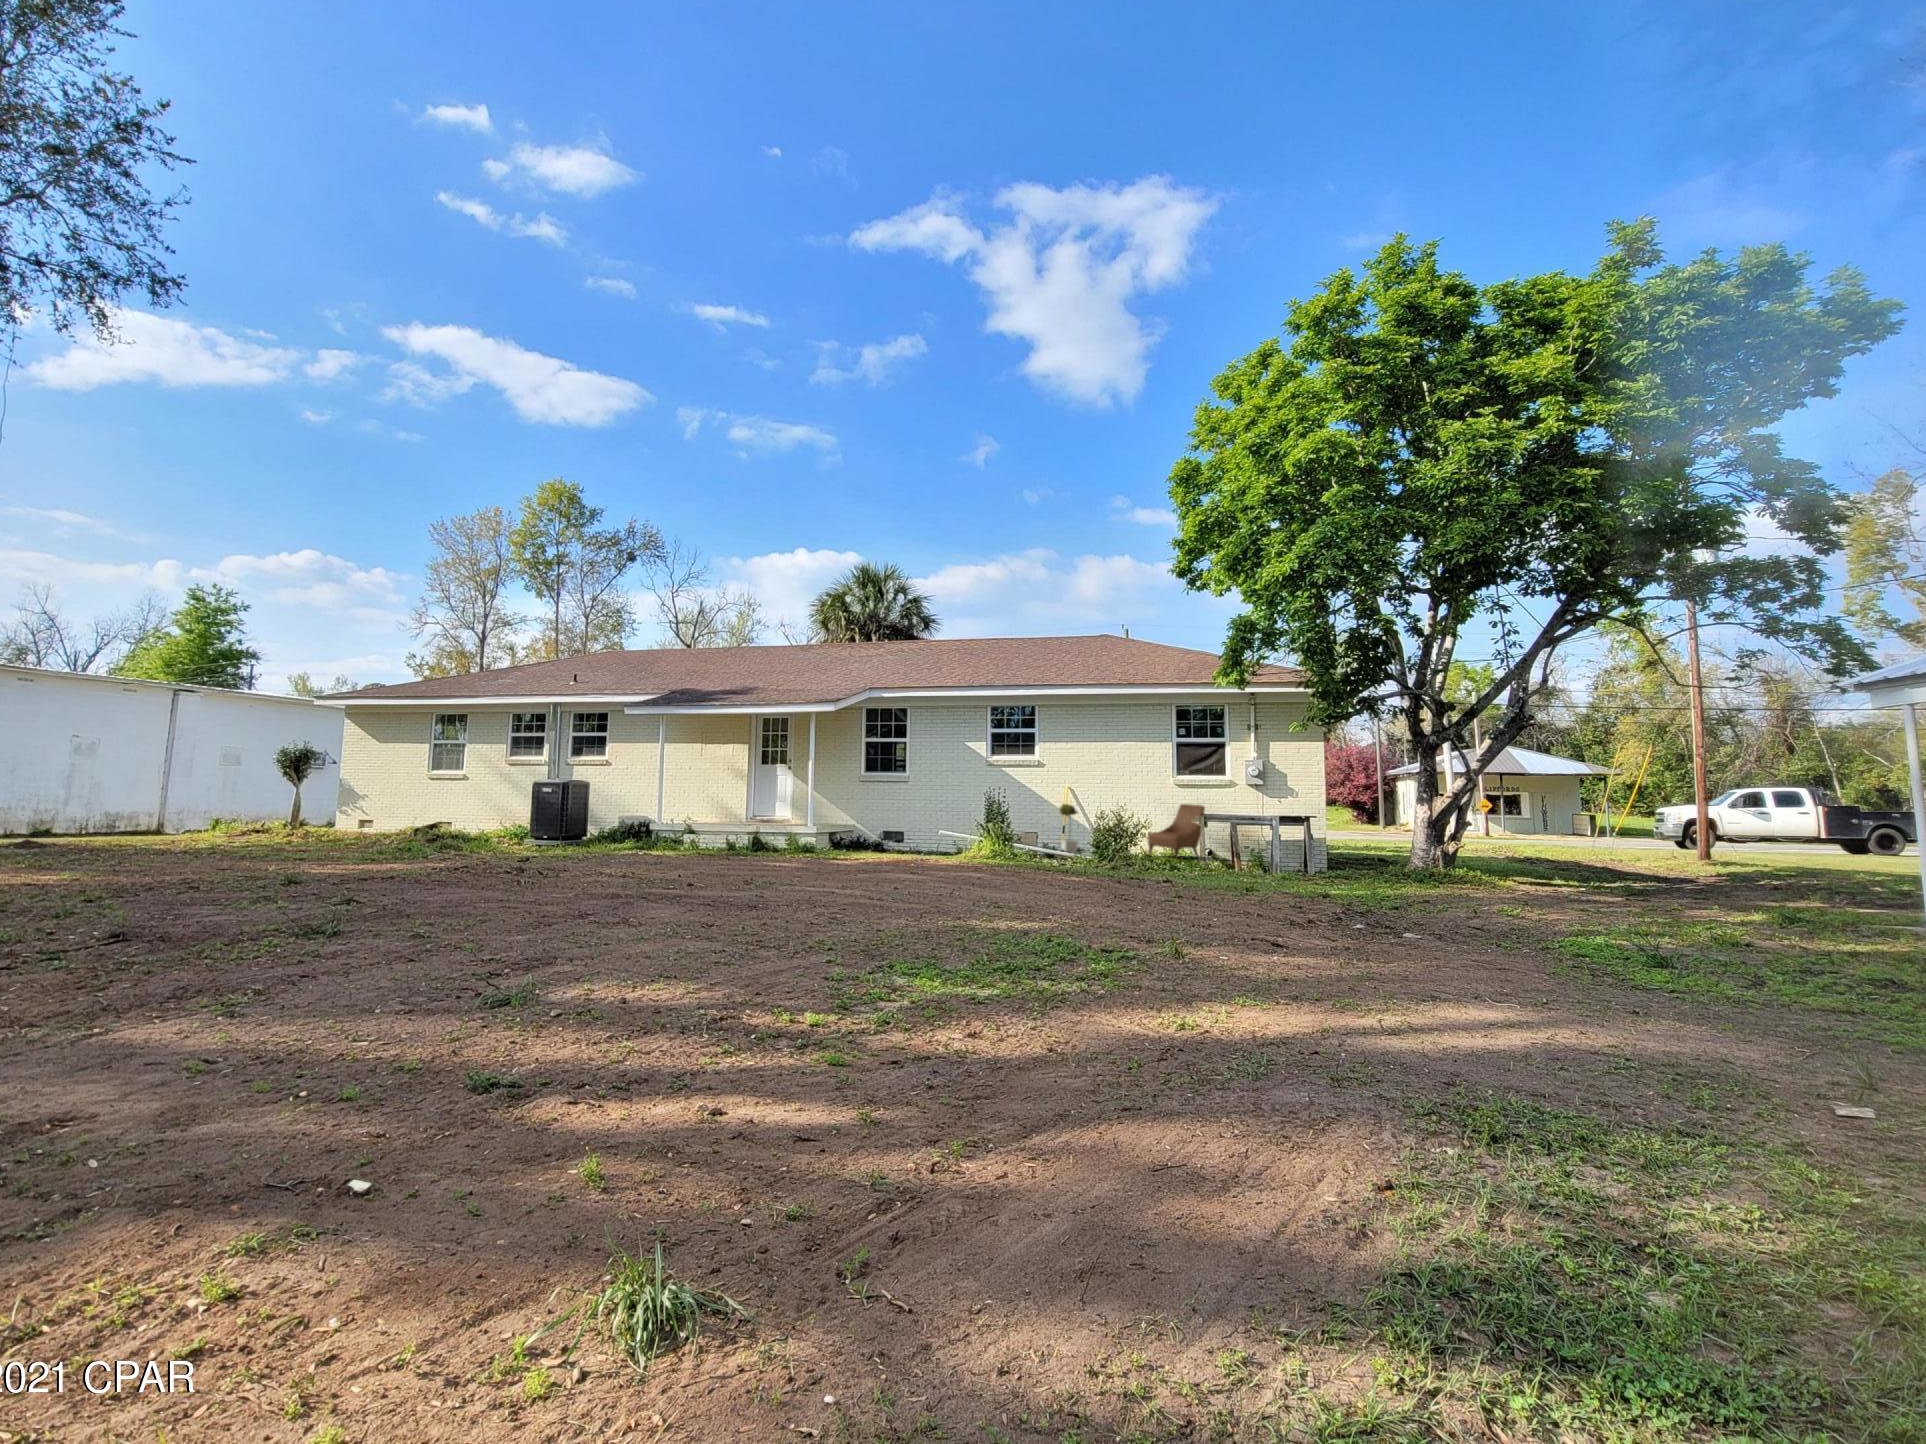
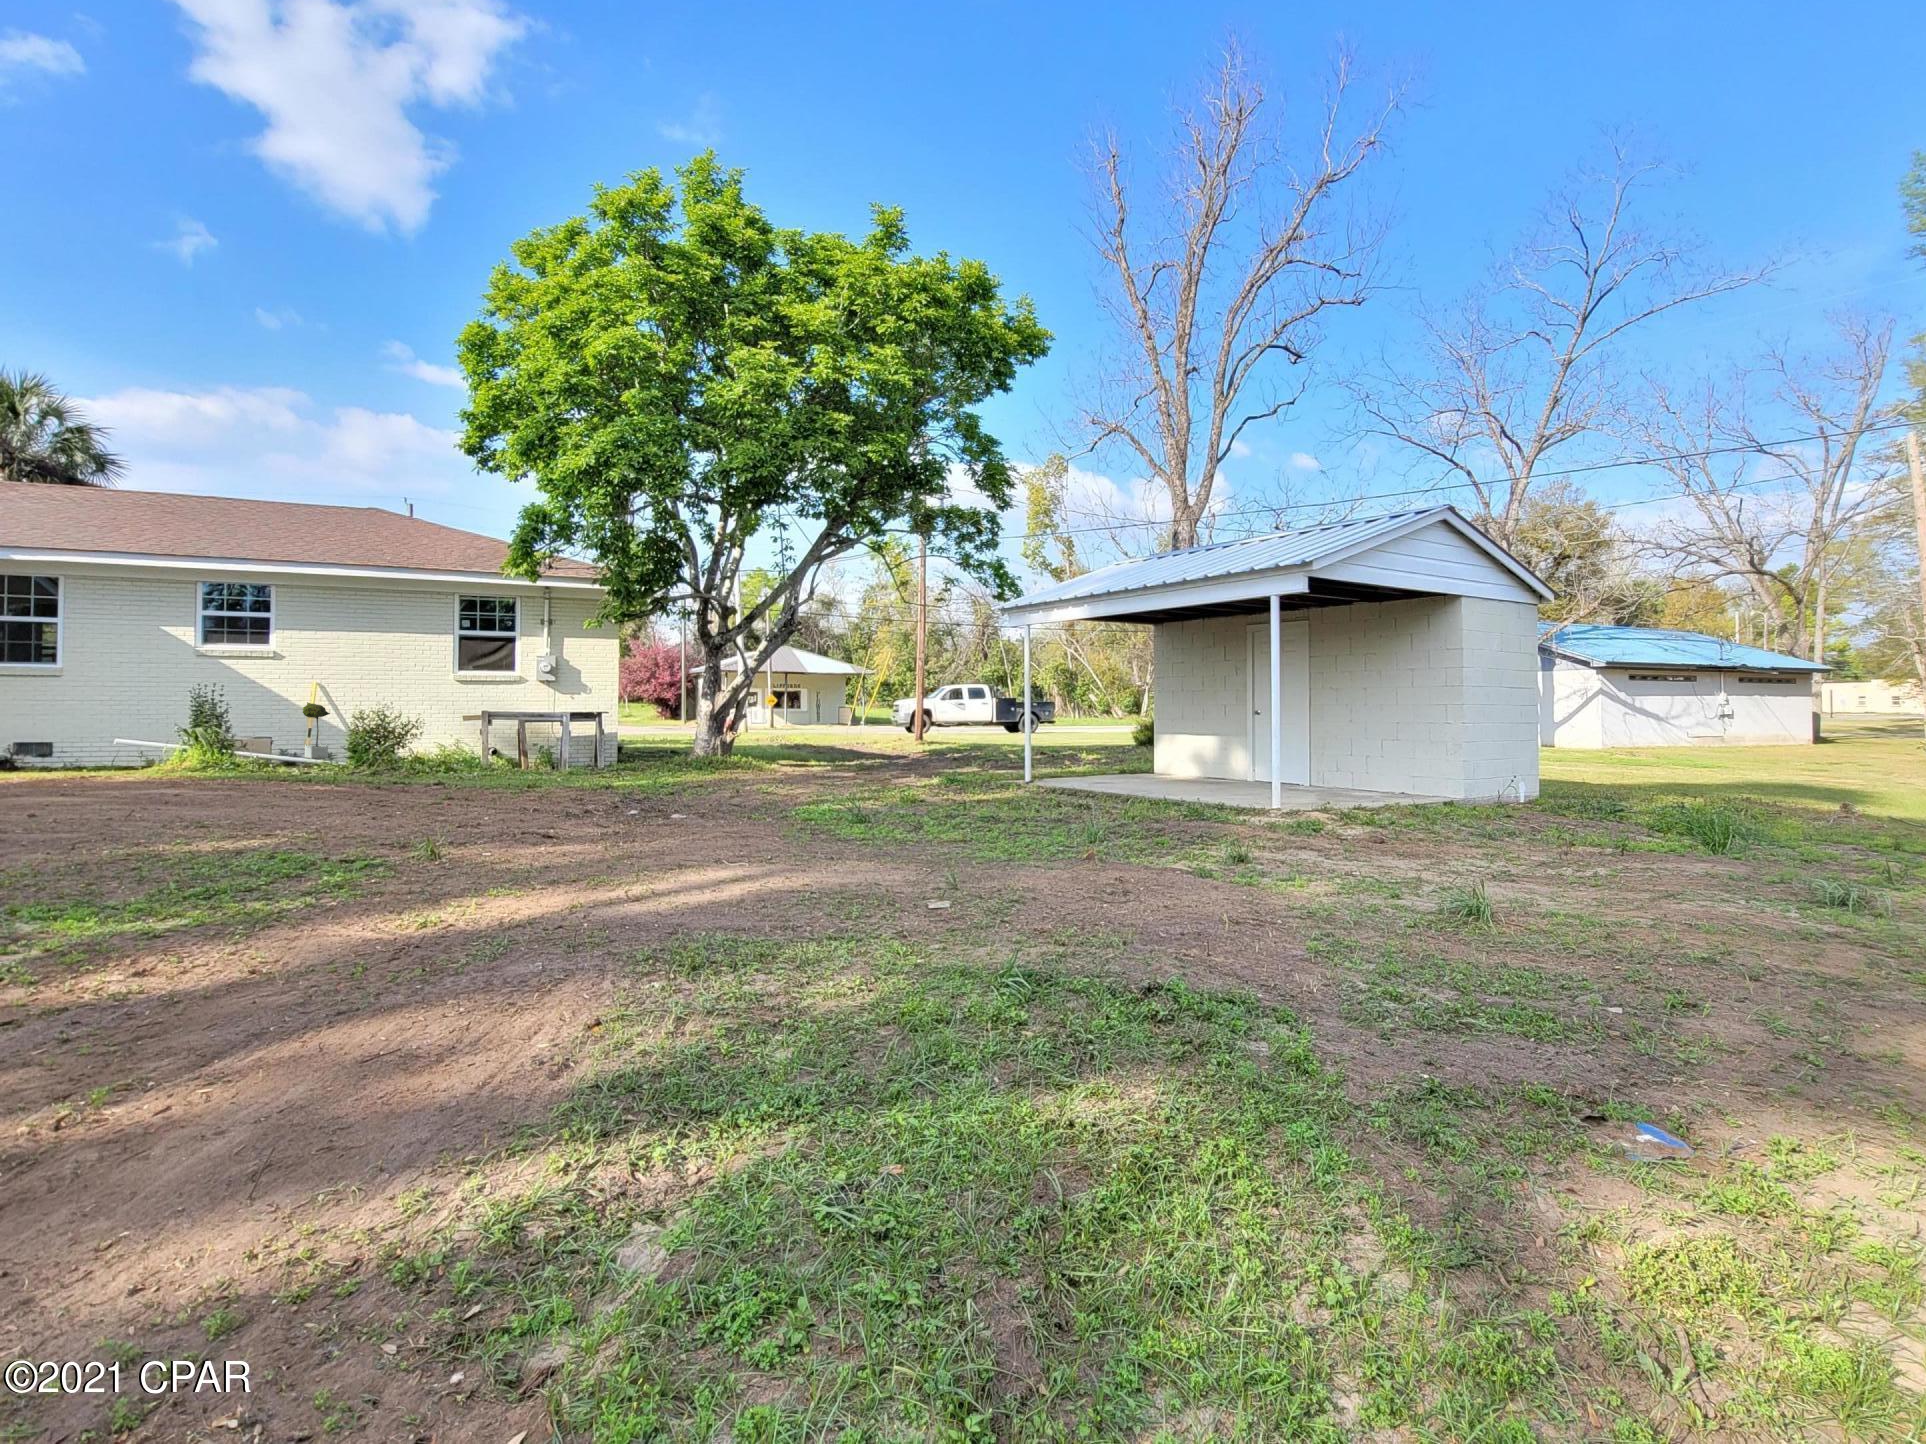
chair: present [1148,804,1205,859] -> none [421,702,490,762]

